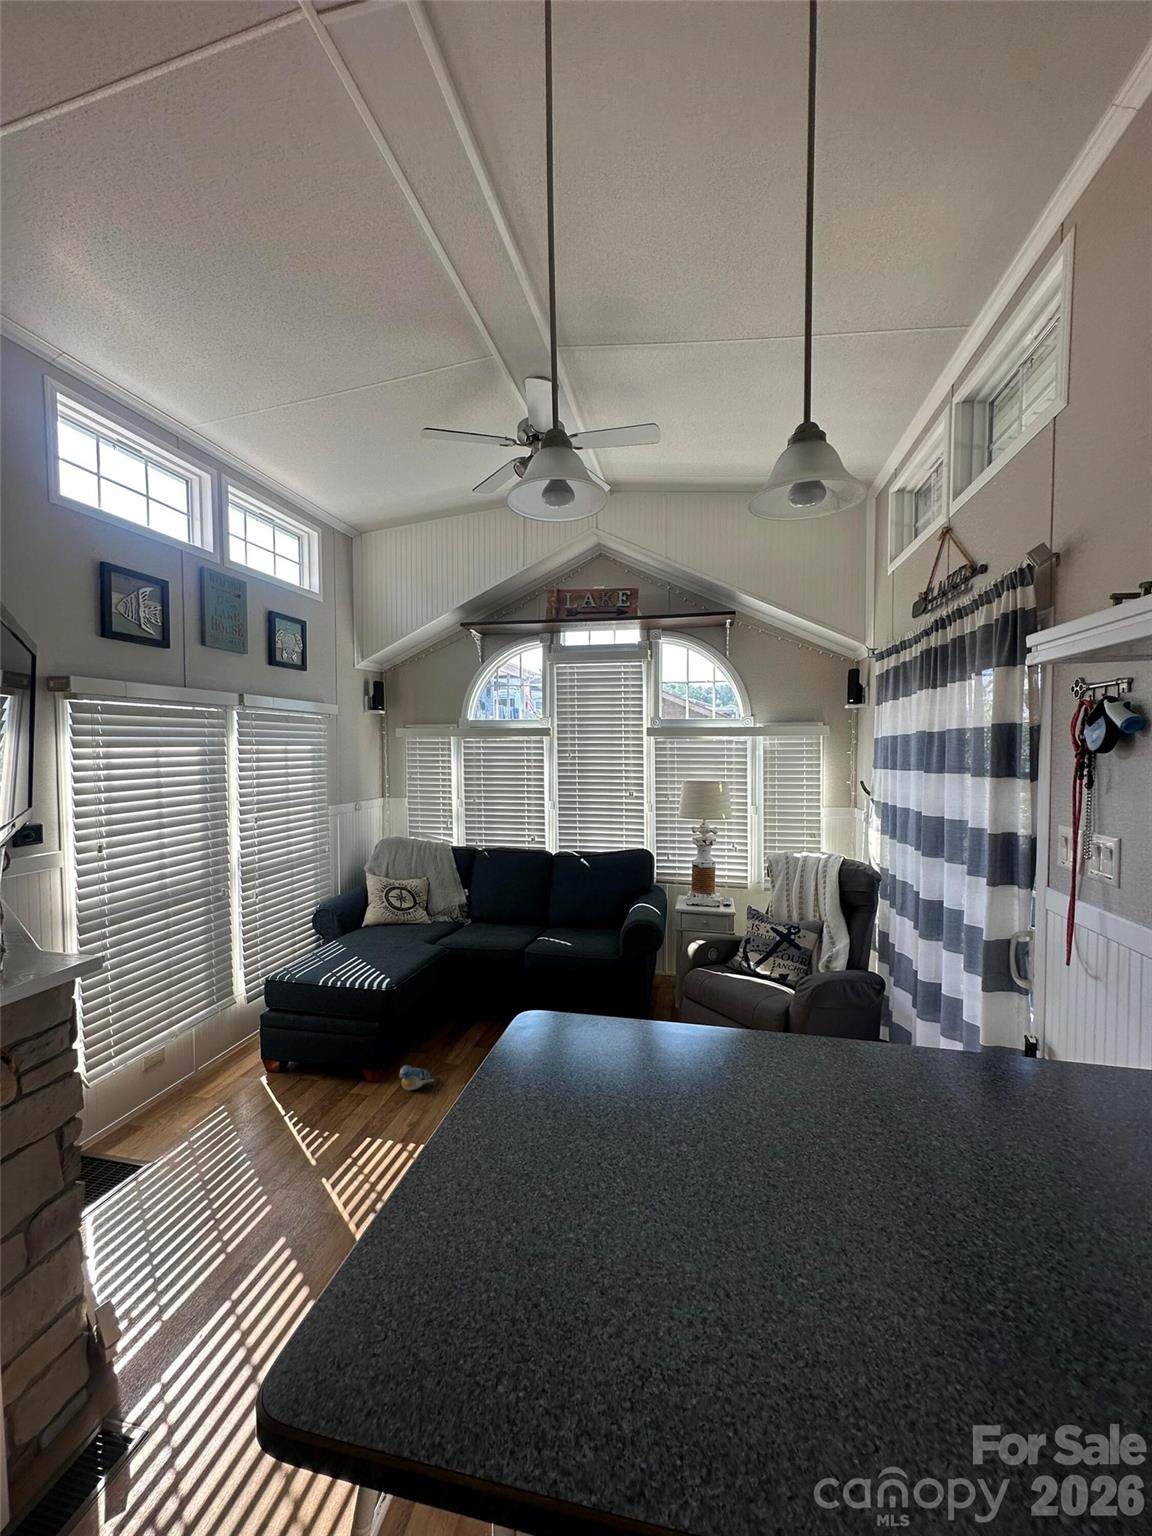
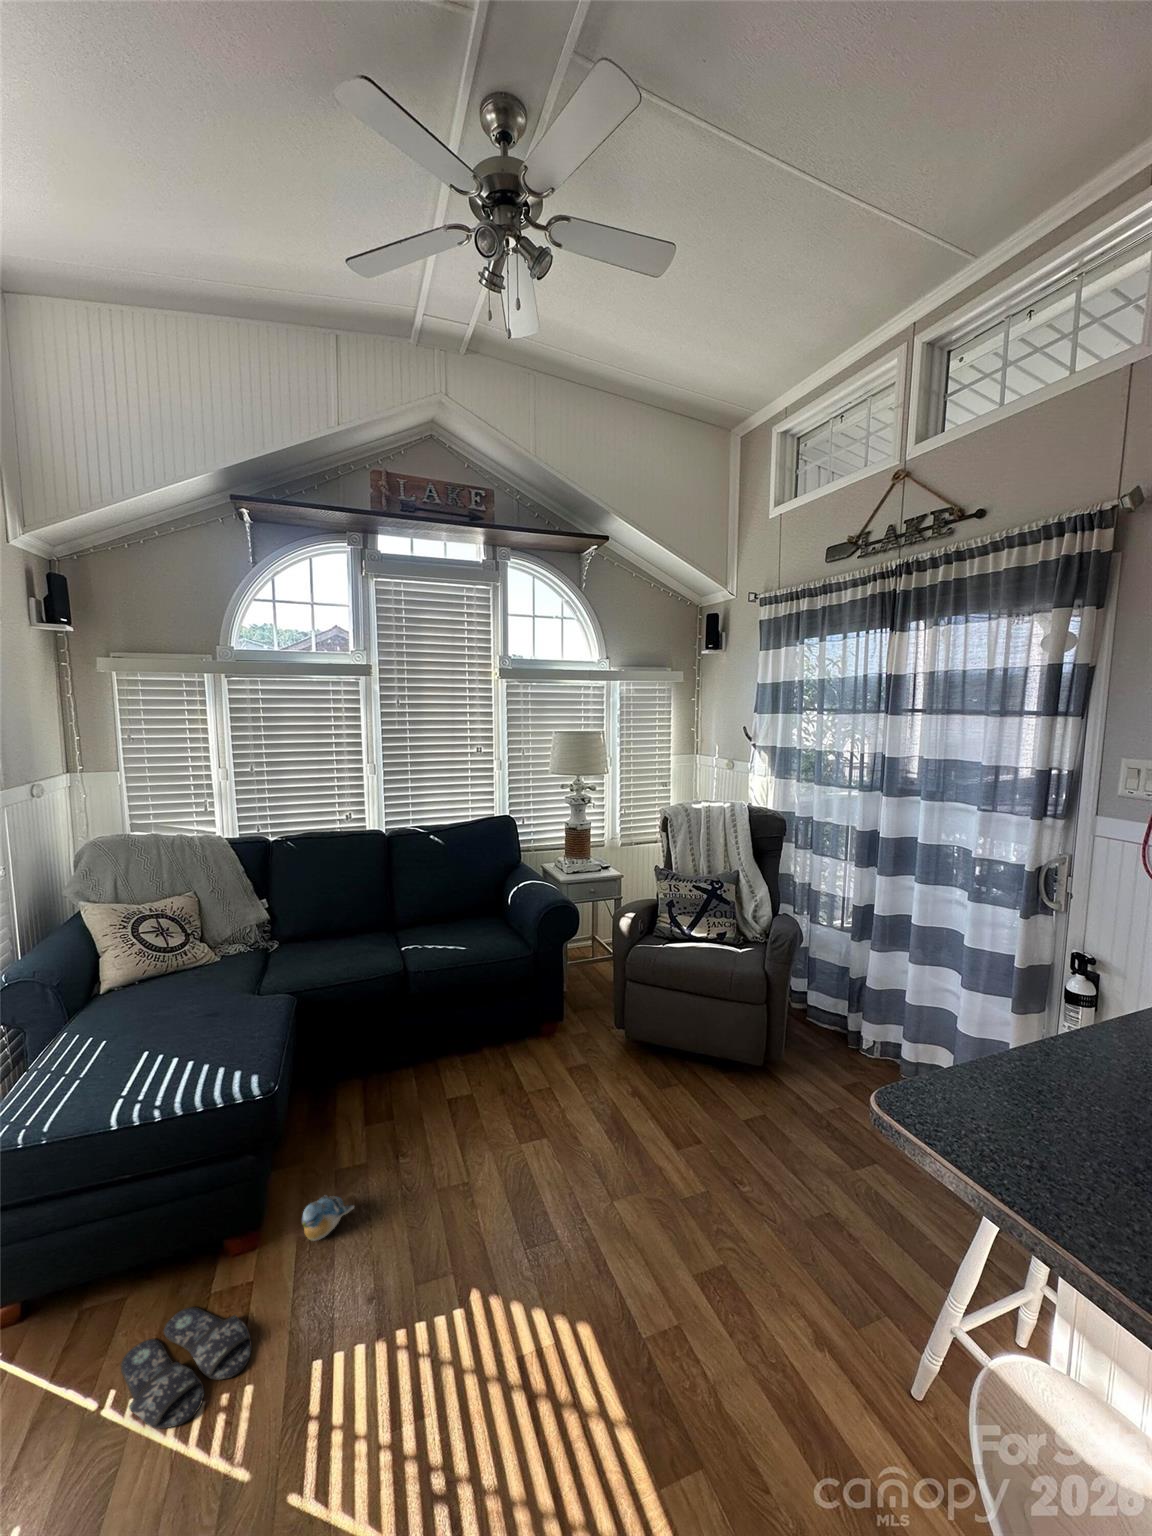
slippers: none [291,1095,352,1135] -> present [121,1307,252,1429]

